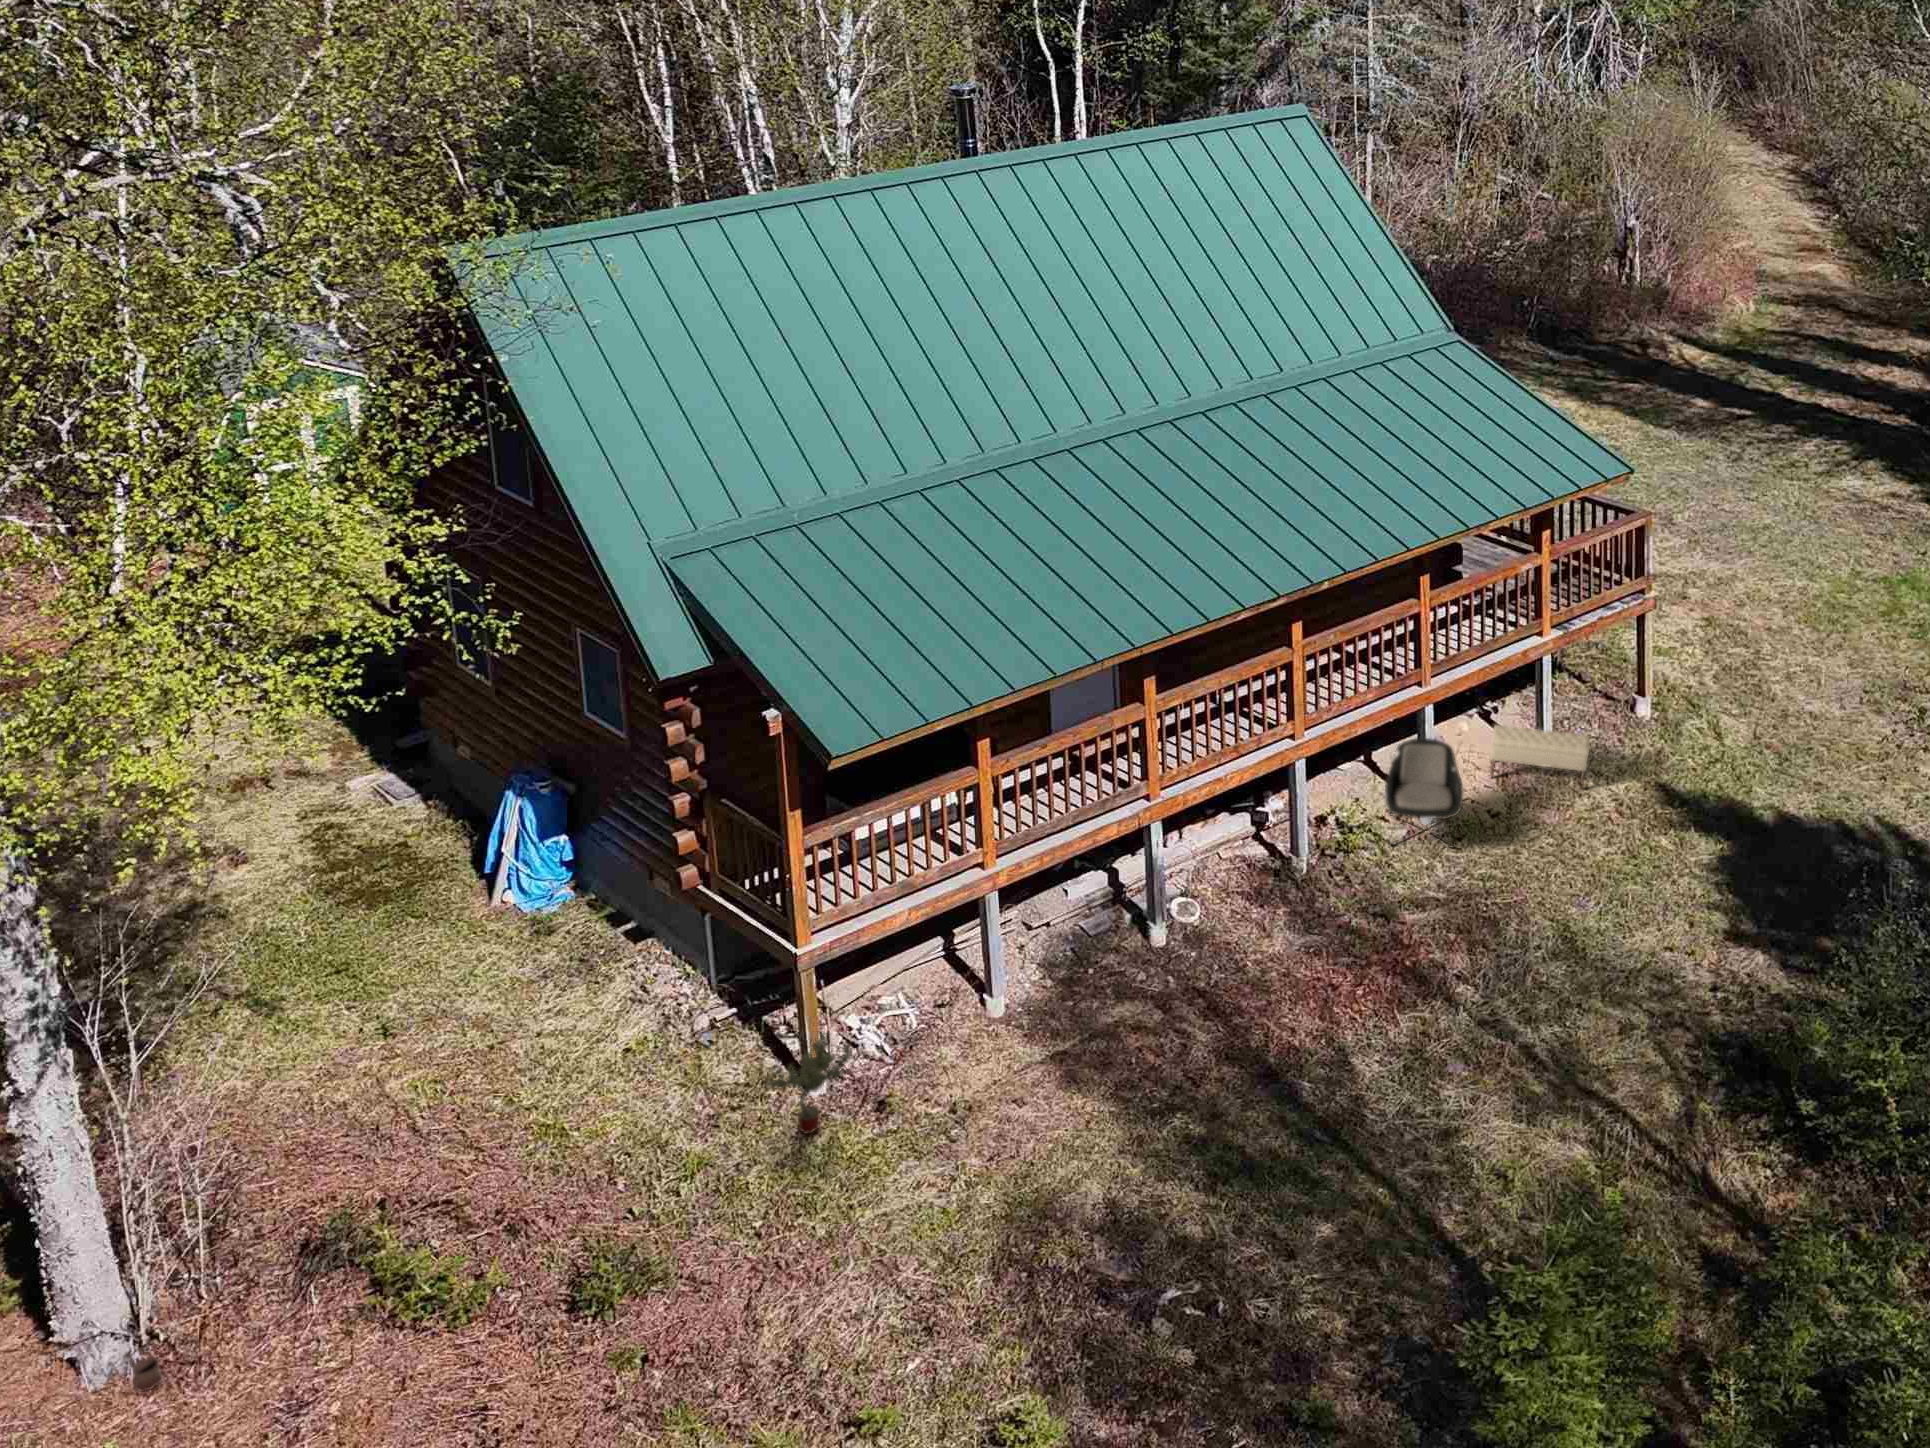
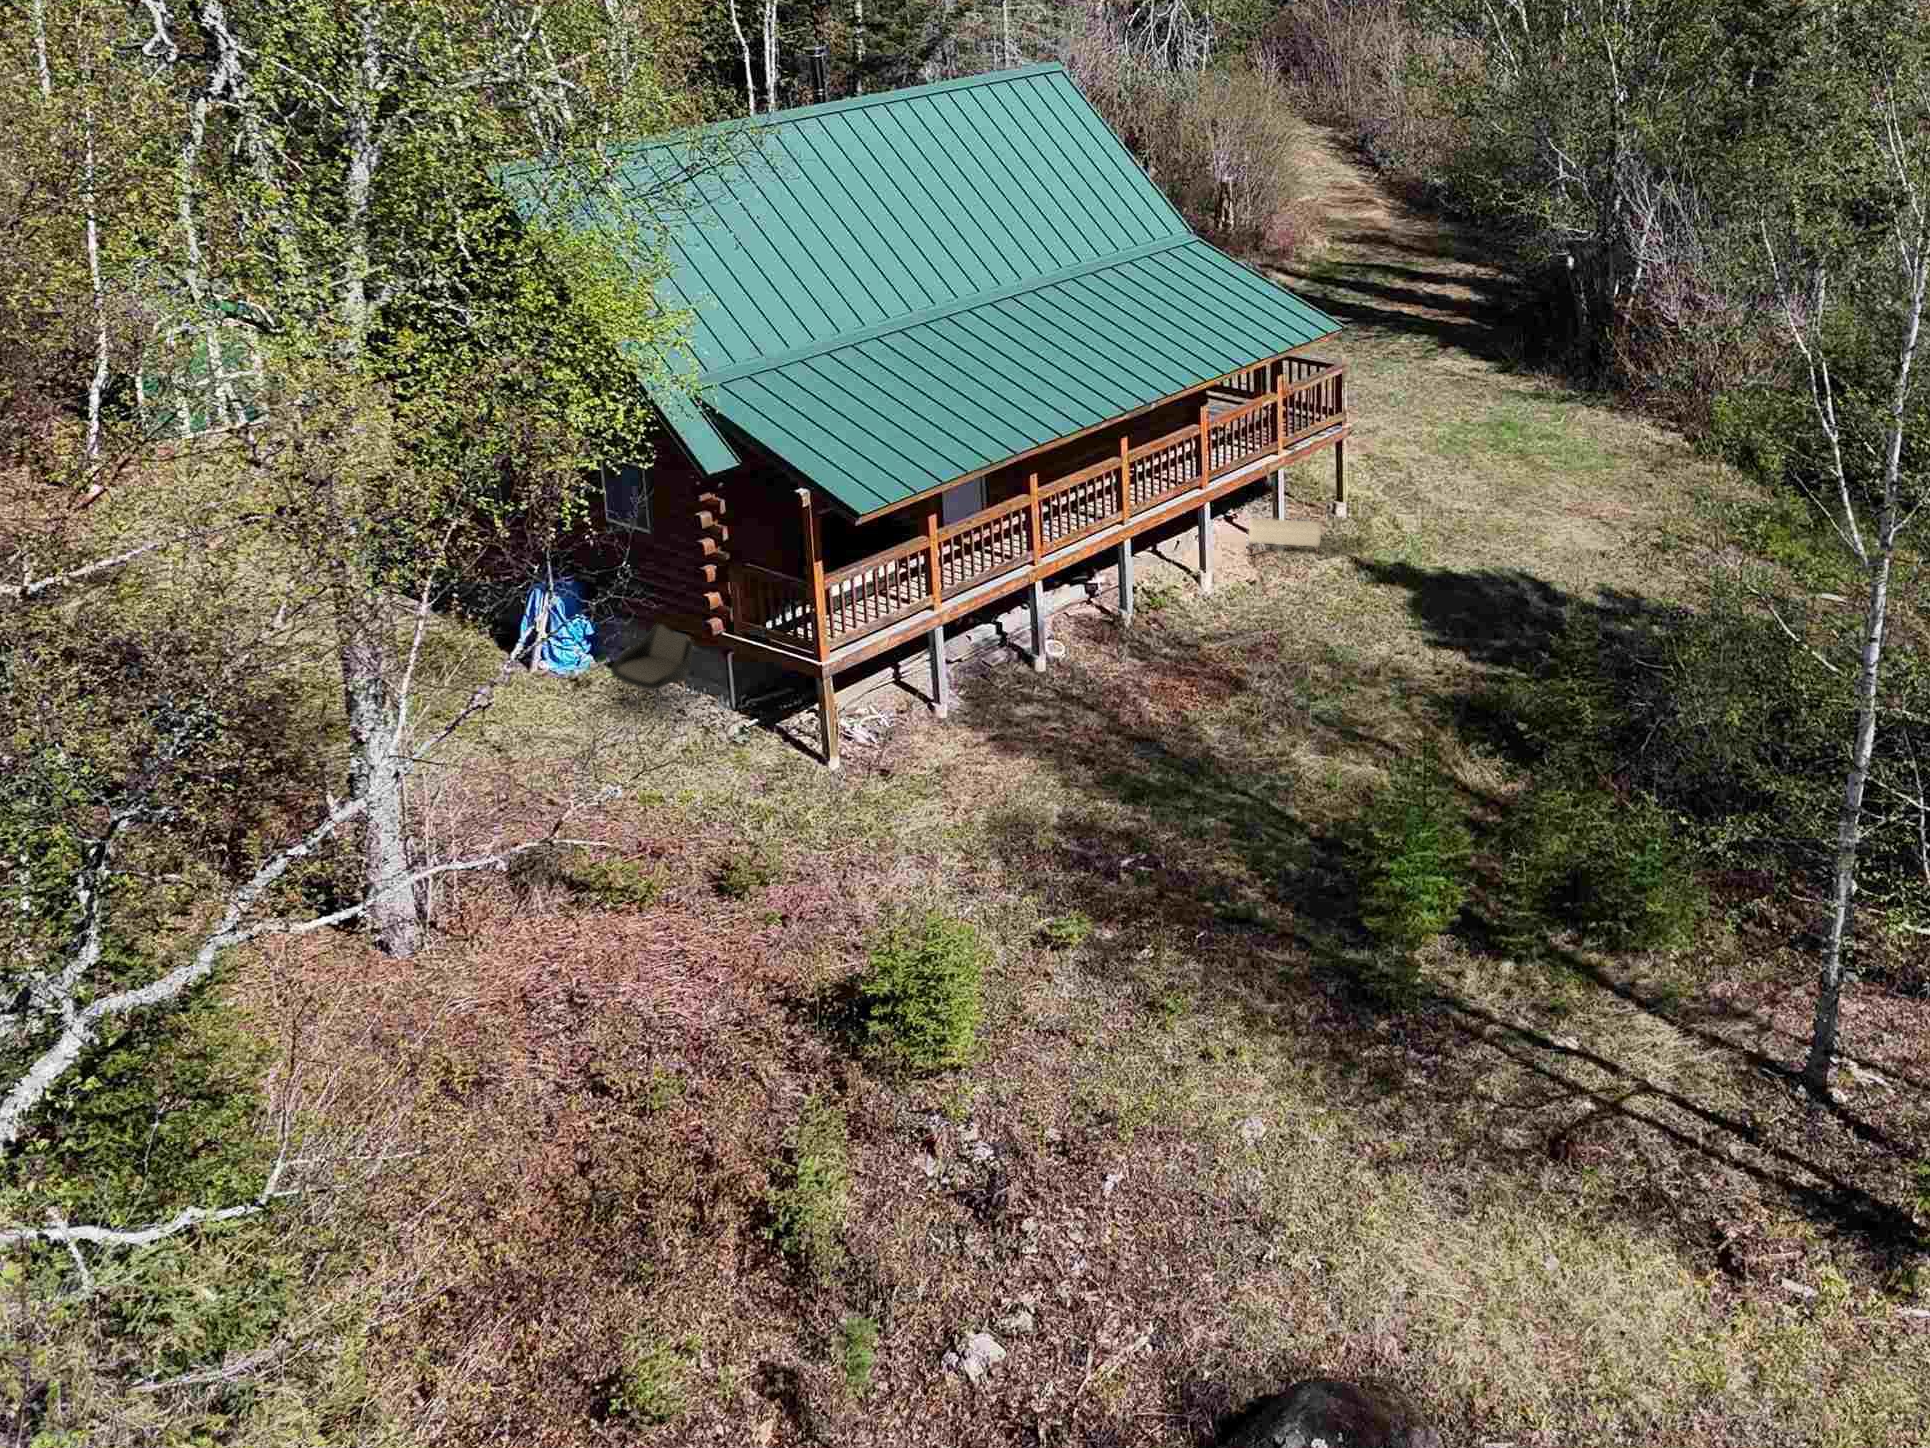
lounge chair: present [1385,738,1463,847] -> present [611,624,699,705]
potted tree: present [764,1032,851,1134] -> none [804,717,868,788]
watering can: present [123,1352,164,1391] -> none [442,914,477,939]

